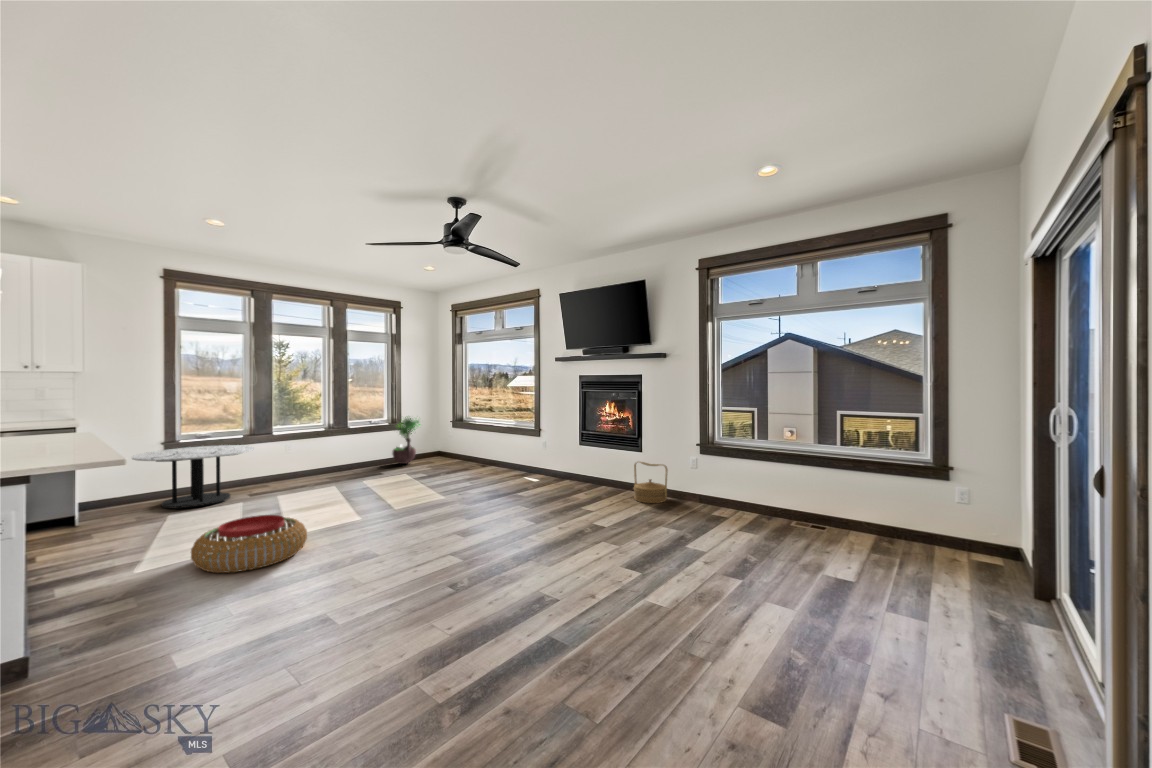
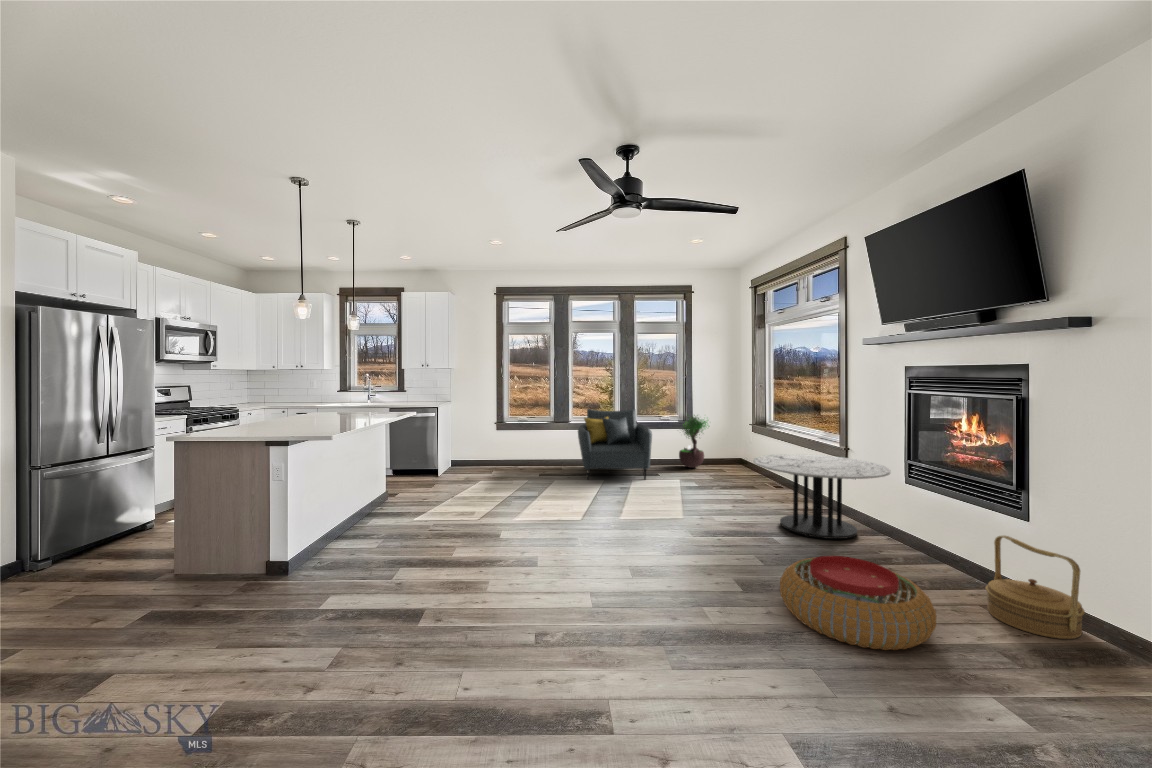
armchair: none [291,414,383,488] -> present [578,409,652,479]
coffee table: present [132,445,254,509] -> present [754,454,891,539]
pouf: present [191,515,307,573] -> present [780,556,936,650]

